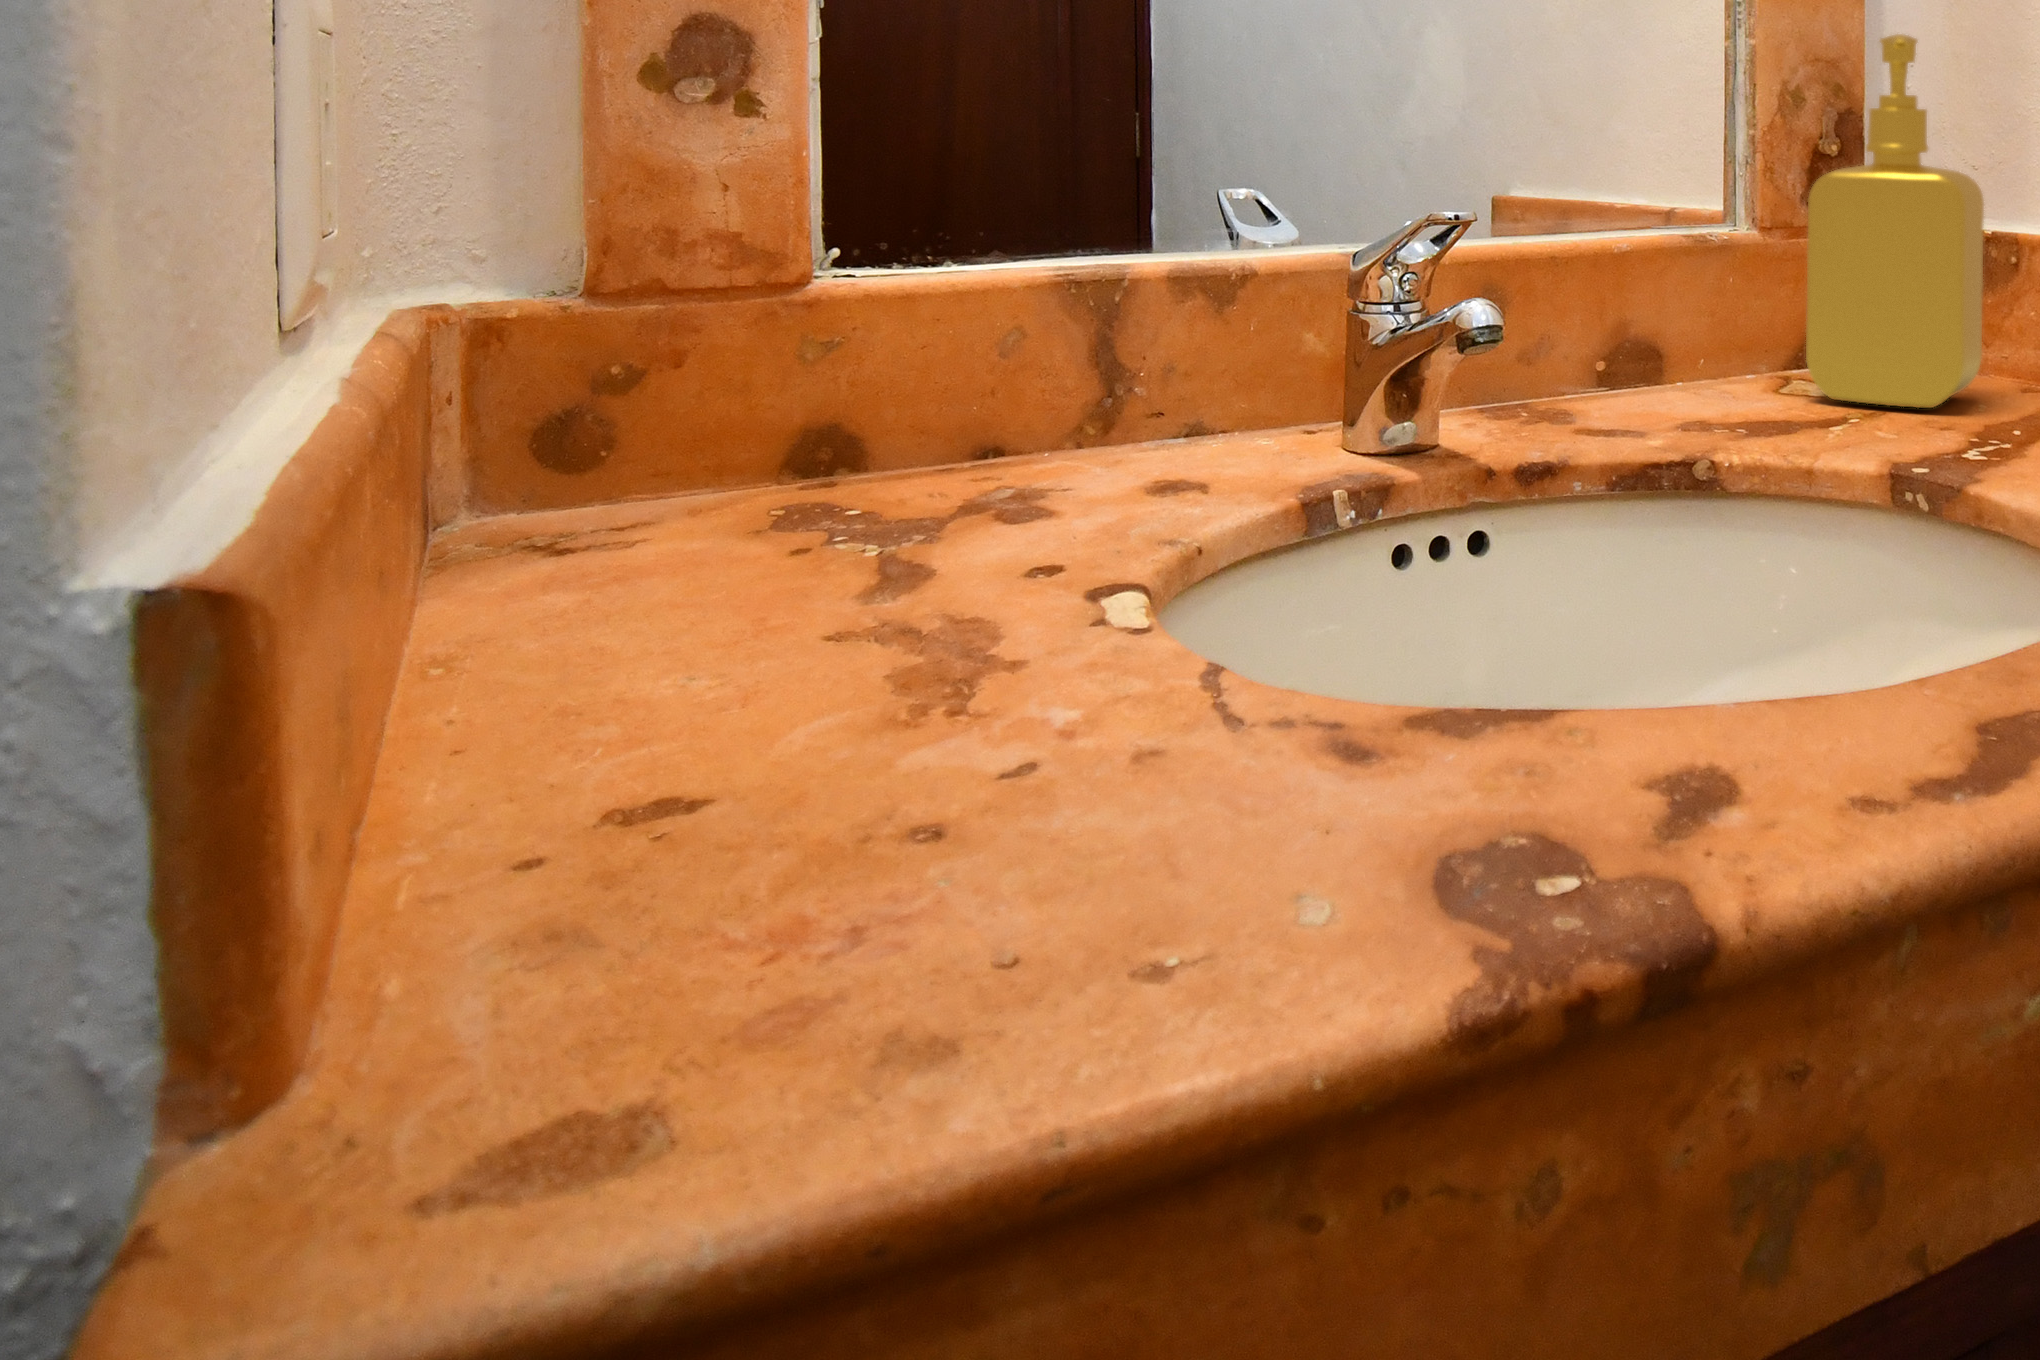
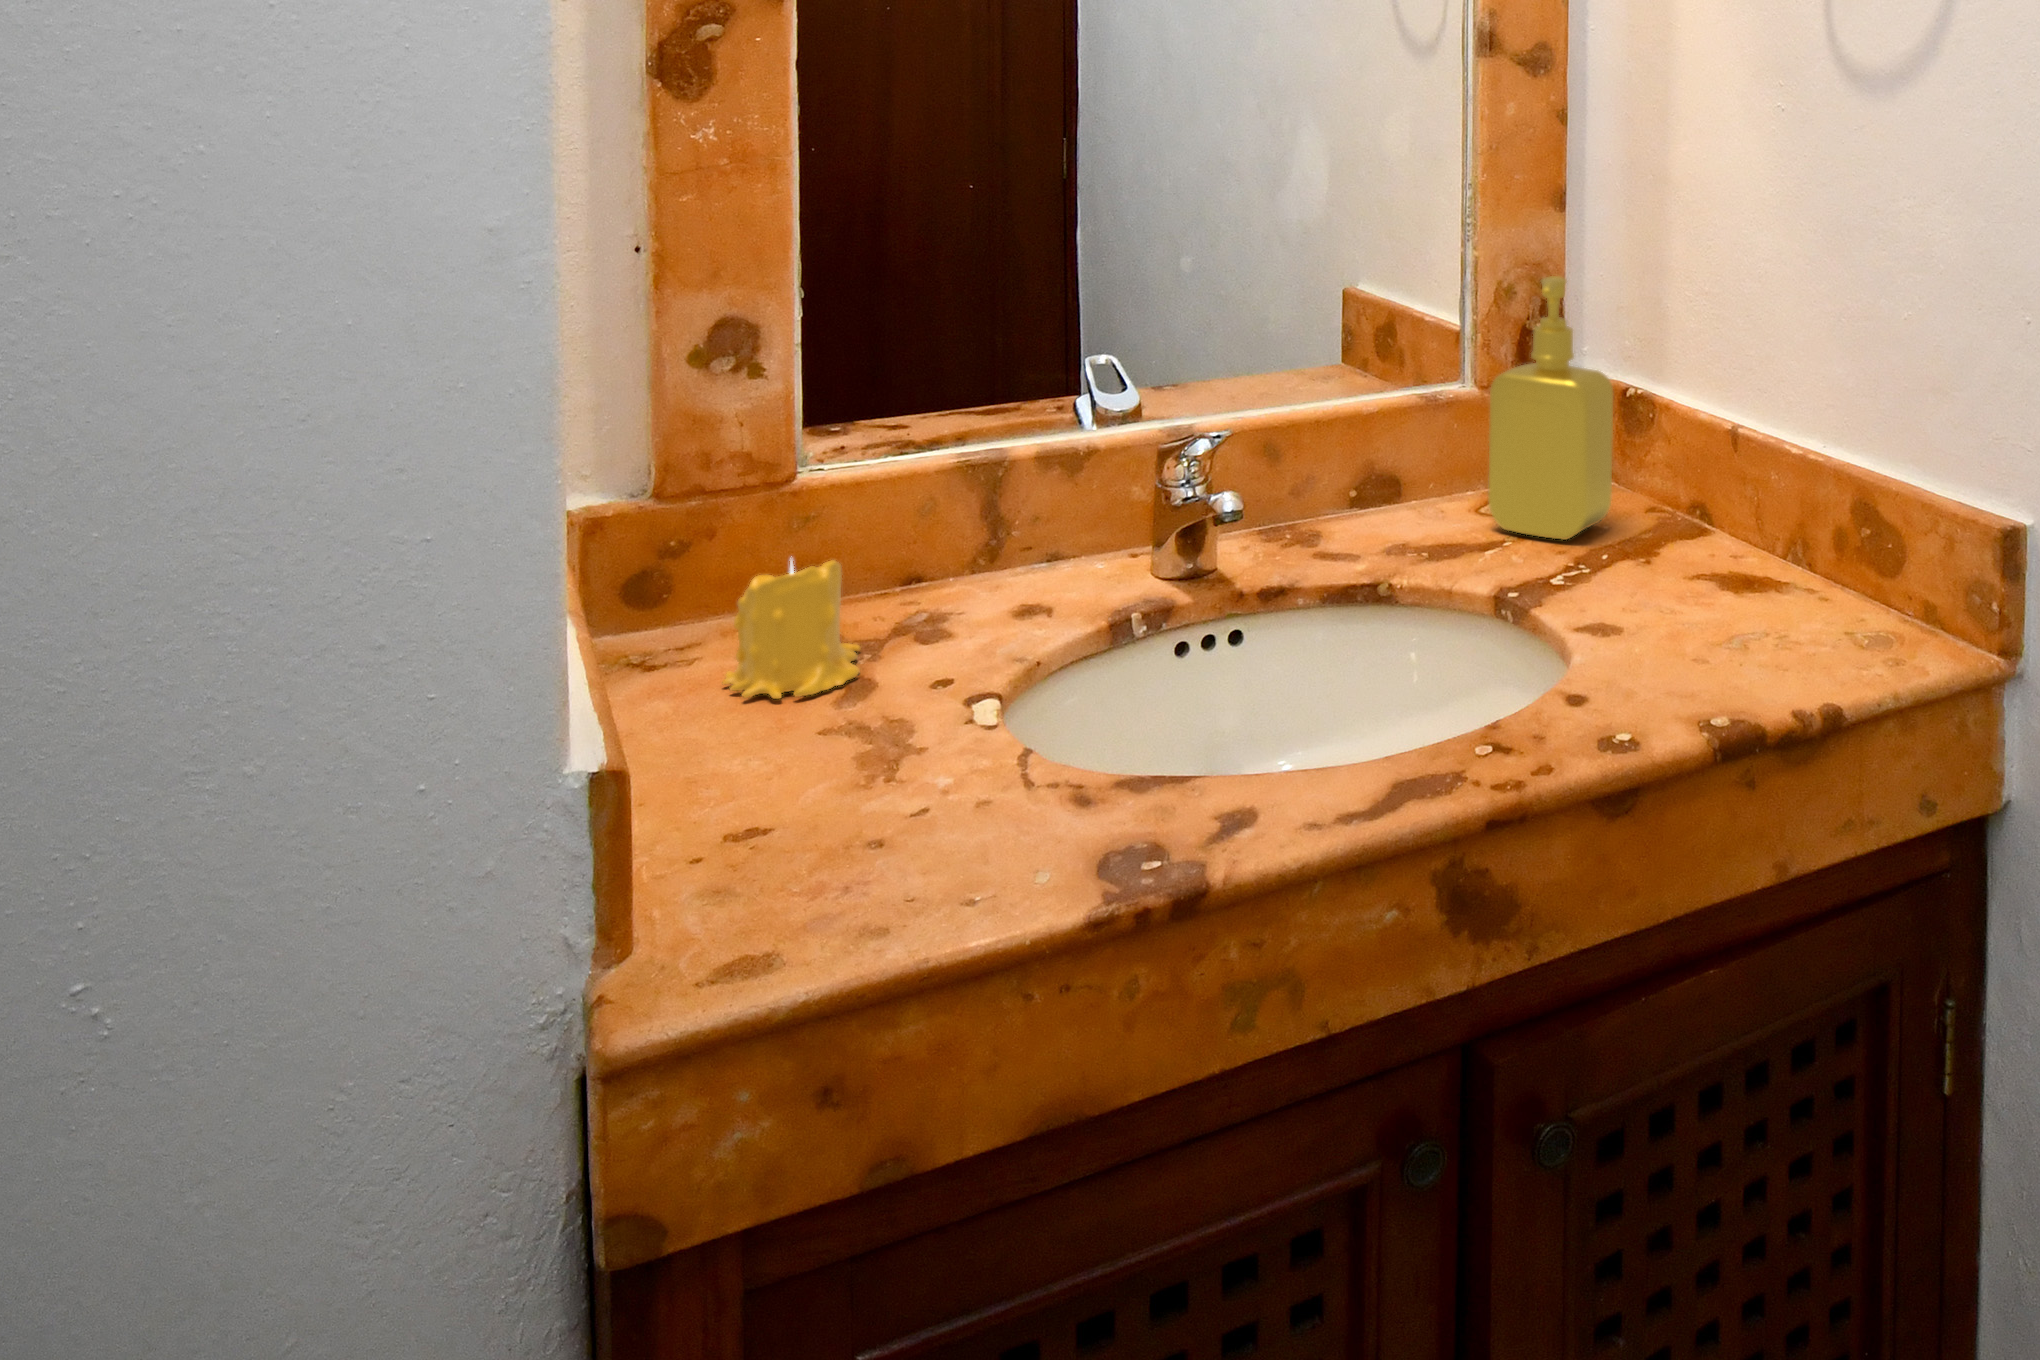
candle: none [664,352,905,594] -> present [723,560,860,699]

